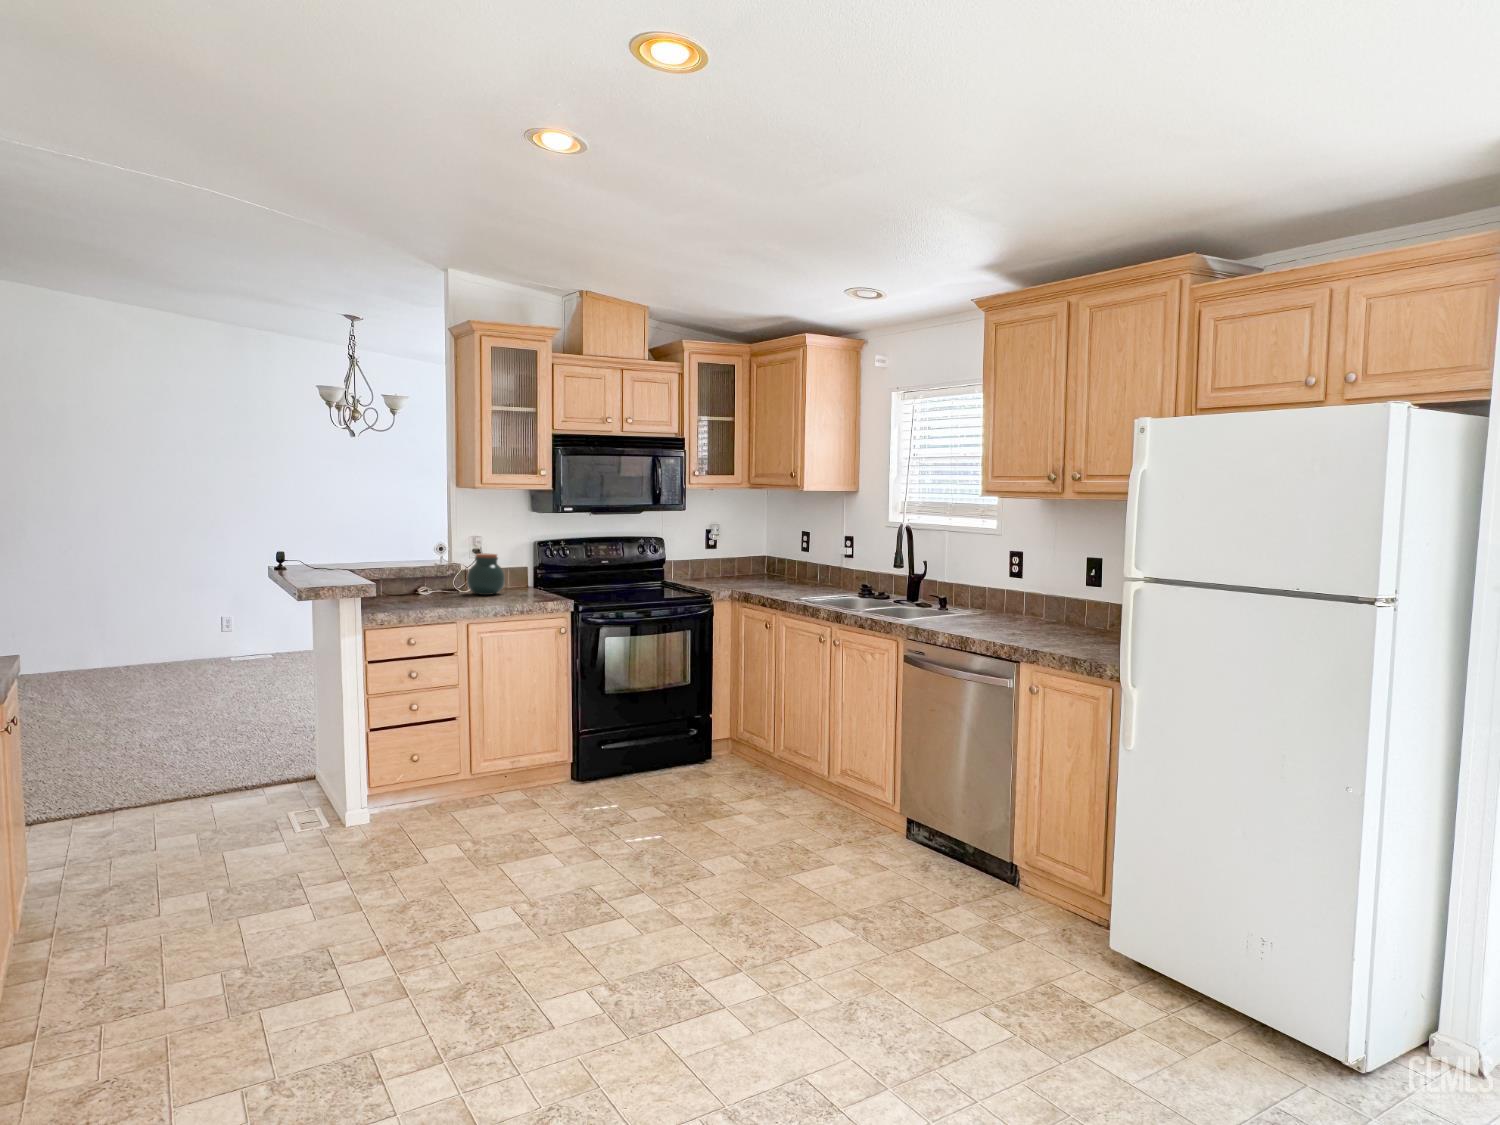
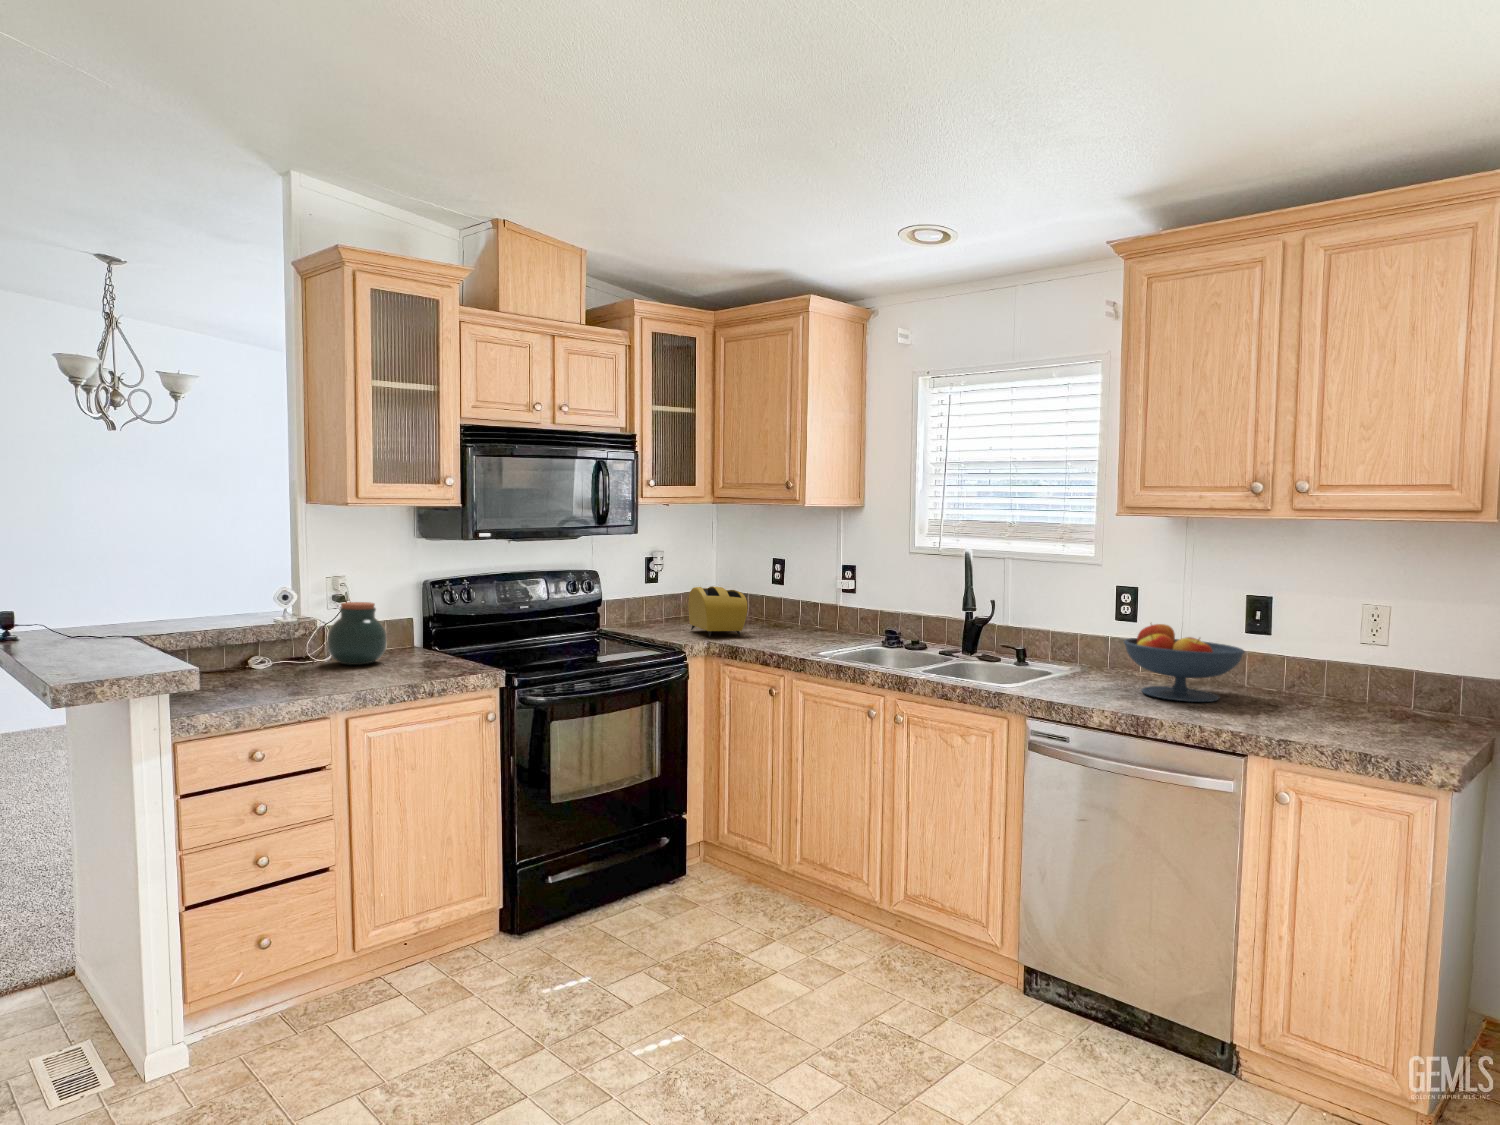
toaster: none [729,551,767,588] -> present [688,586,748,637]
fruit bowl: none [982,577,1065,633] -> present [1124,624,1244,702]

